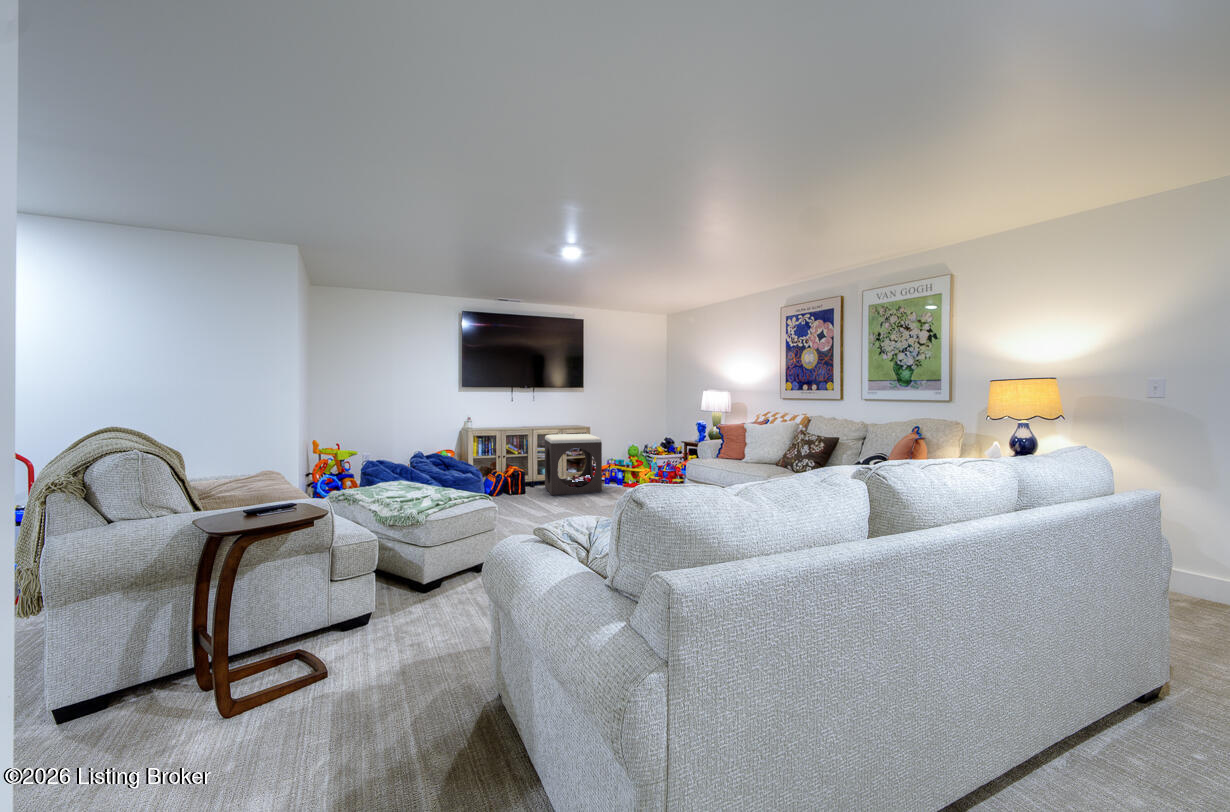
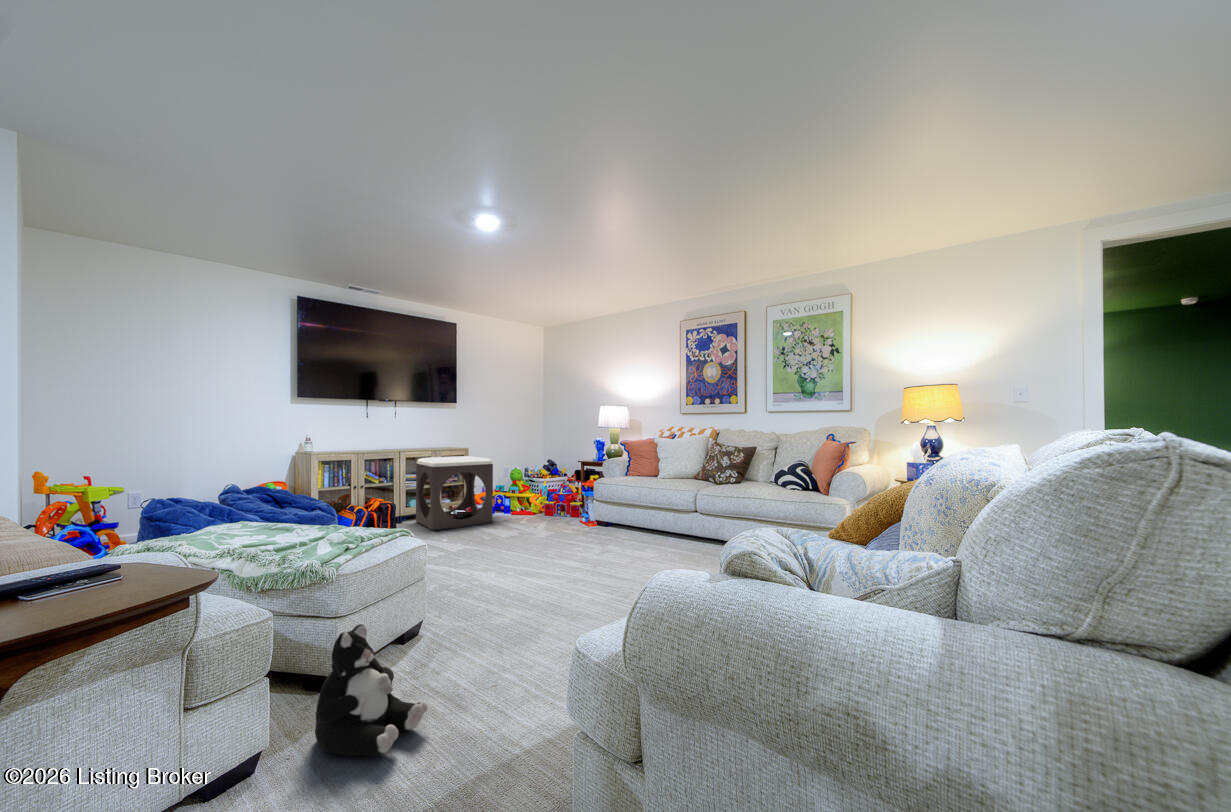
plush toy: none [402,551,463,623] -> present [315,624,427,756]

